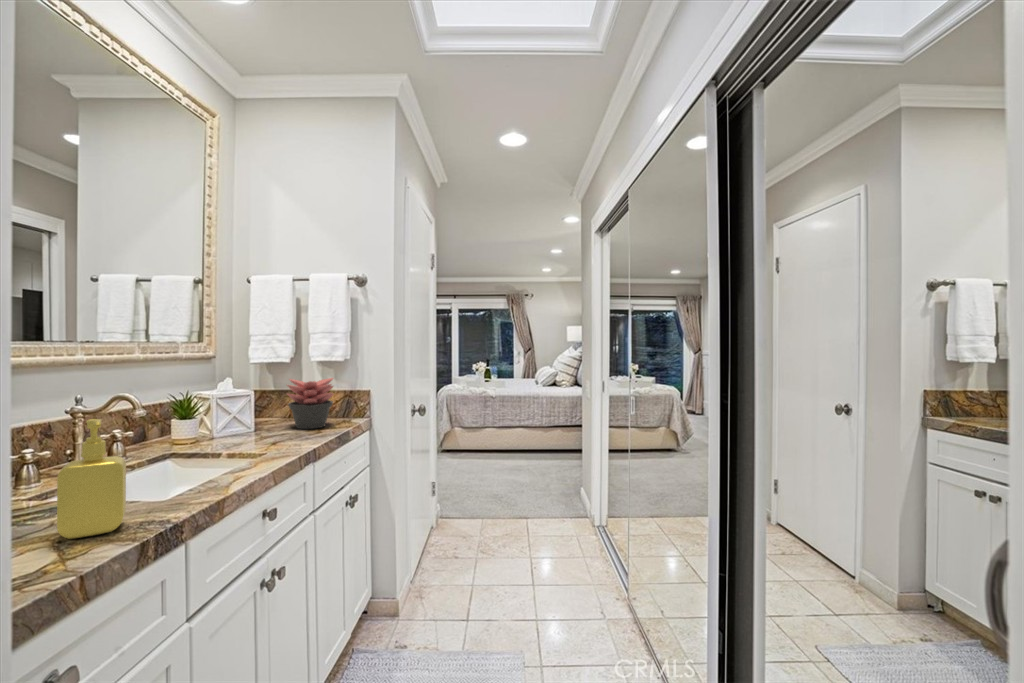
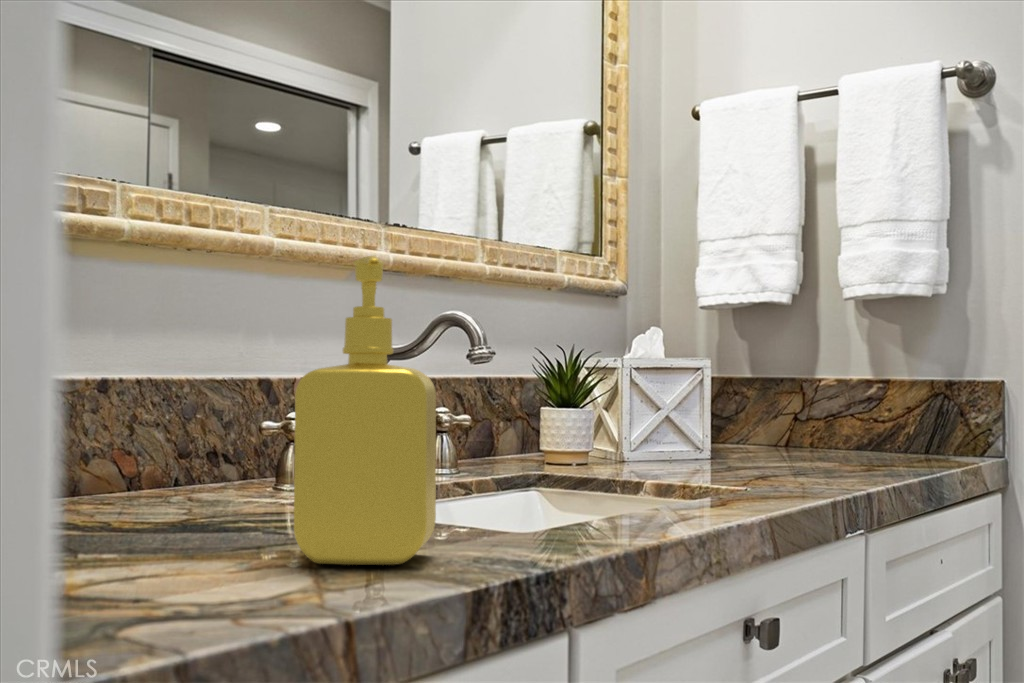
succulent plant: present [287,378,334,429] -> none [785,330,908,464]

